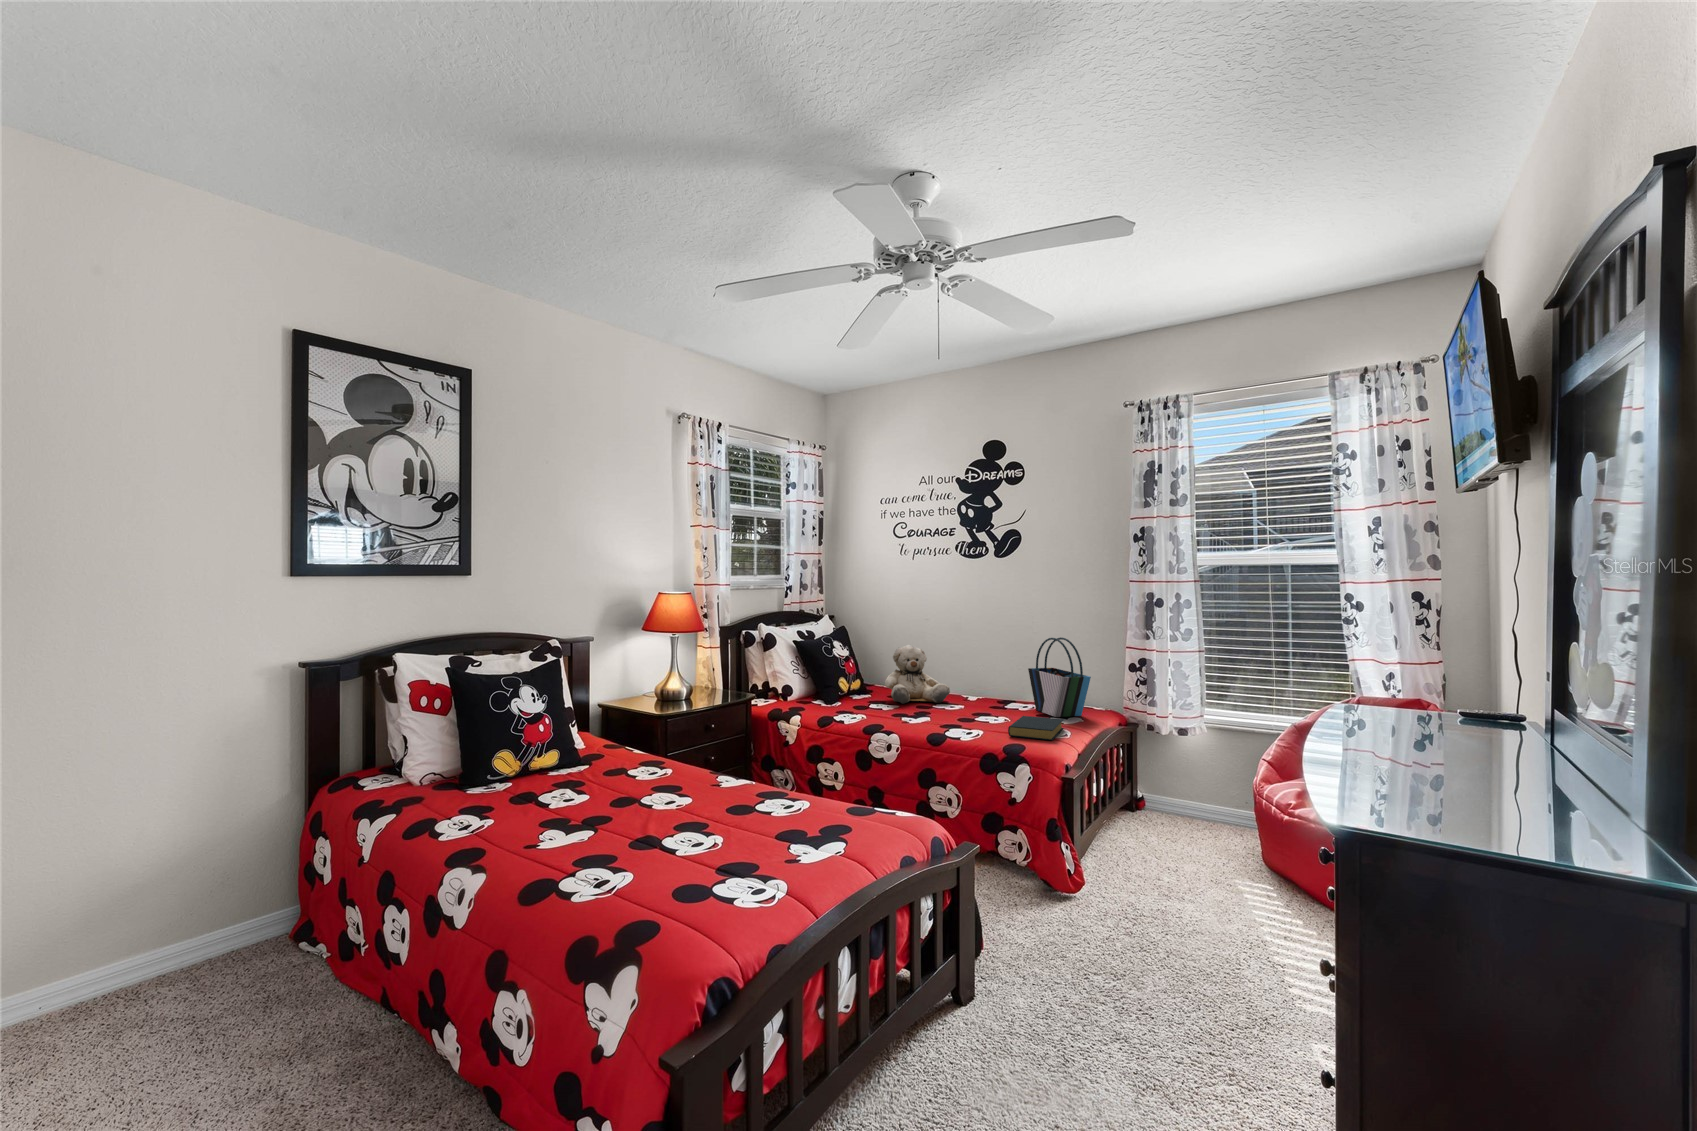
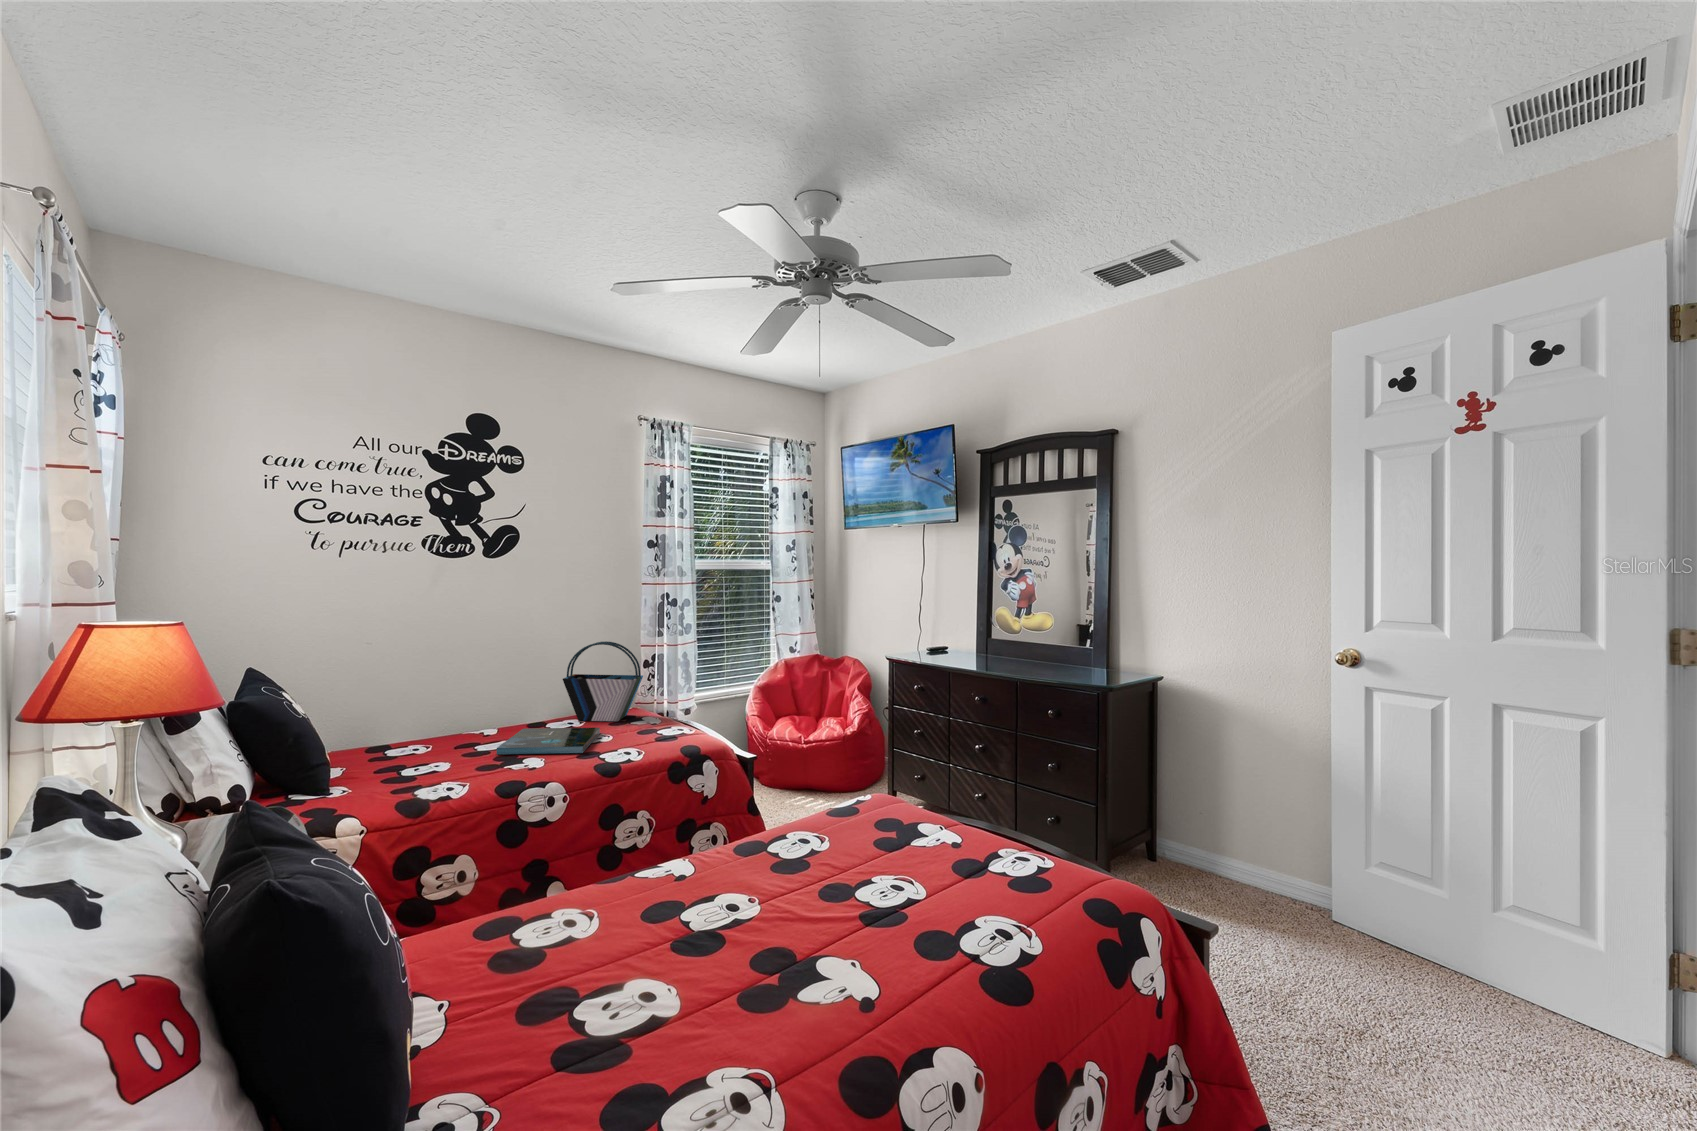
teddy bear: present [885,645,950,704] -> none [382,675,478,754]
board game: none [920,703,1013,724] -> present [497,728,600,754]
hardback book: present [1008,716,1063,740] -> none [625,719,695,745]

